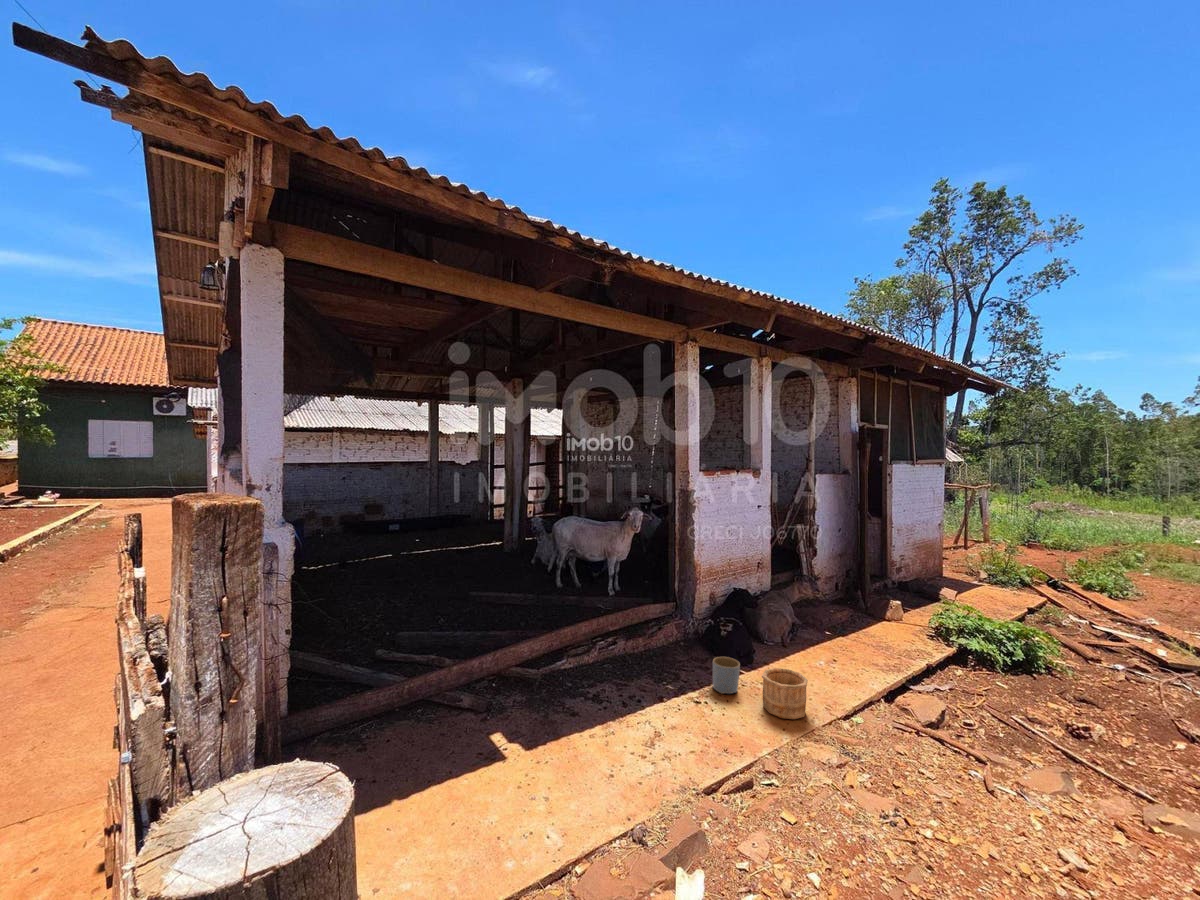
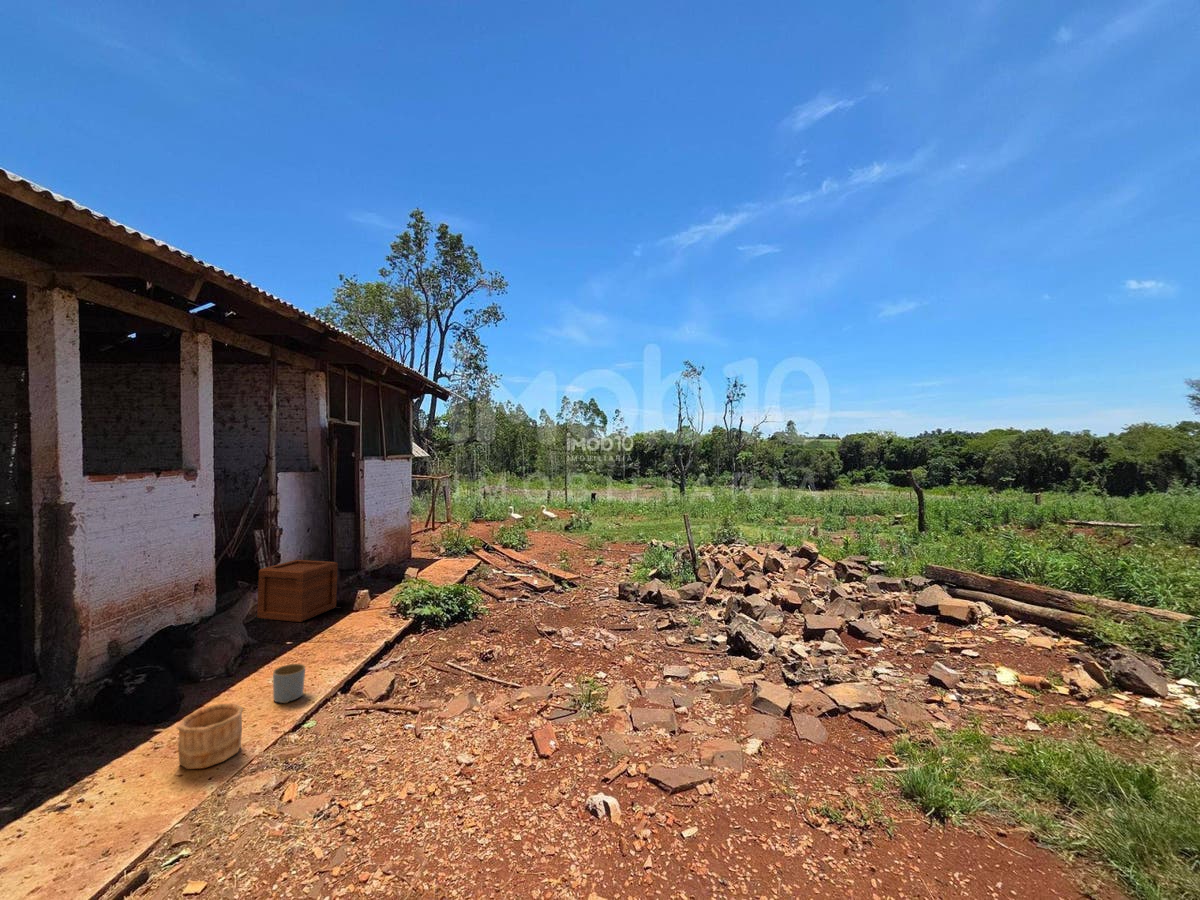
wooden crate: none [798,557,870,618] -> present [257,560,338,622]
planter: present [713,657,740,694] -> present [273,664,305,703]

